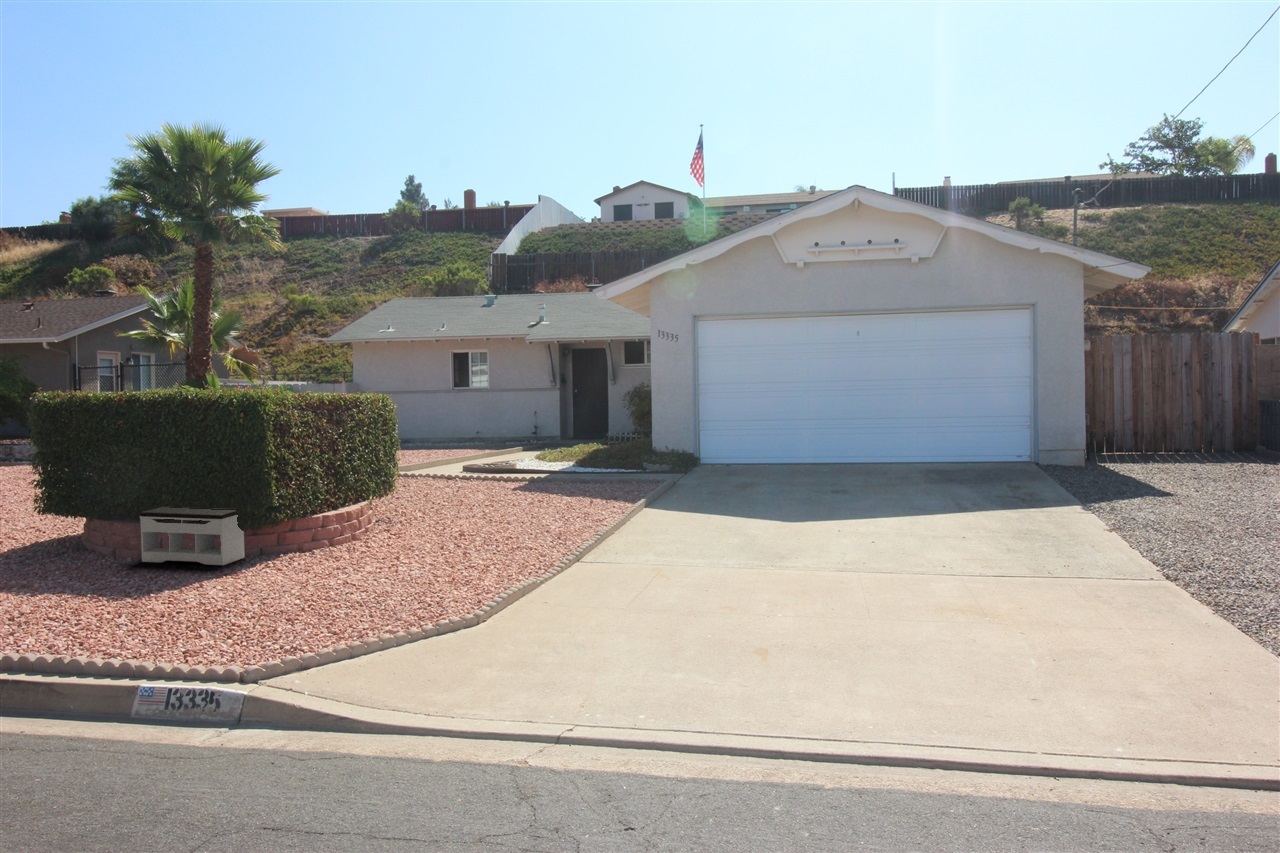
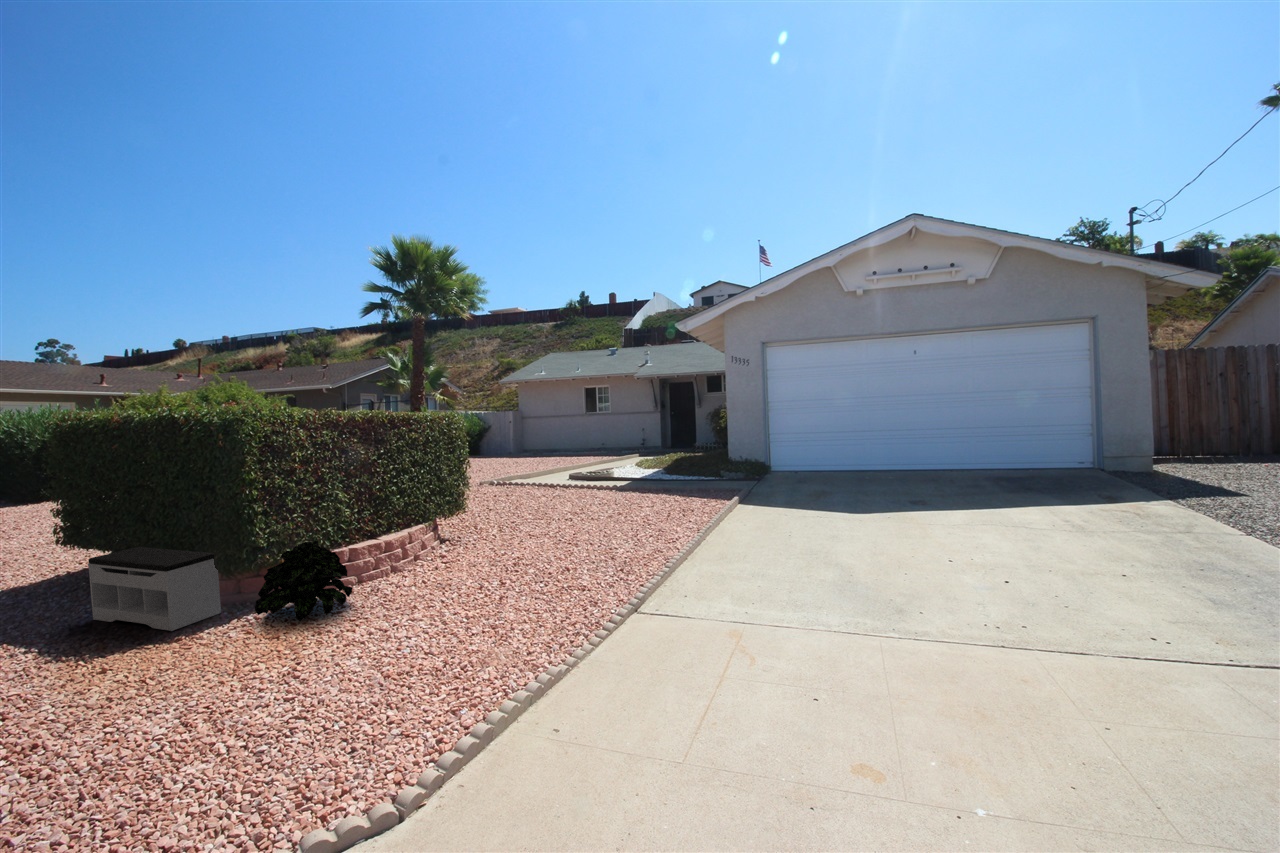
potted plant: none [282,500,349,559] -> present [255,541,352,621]

